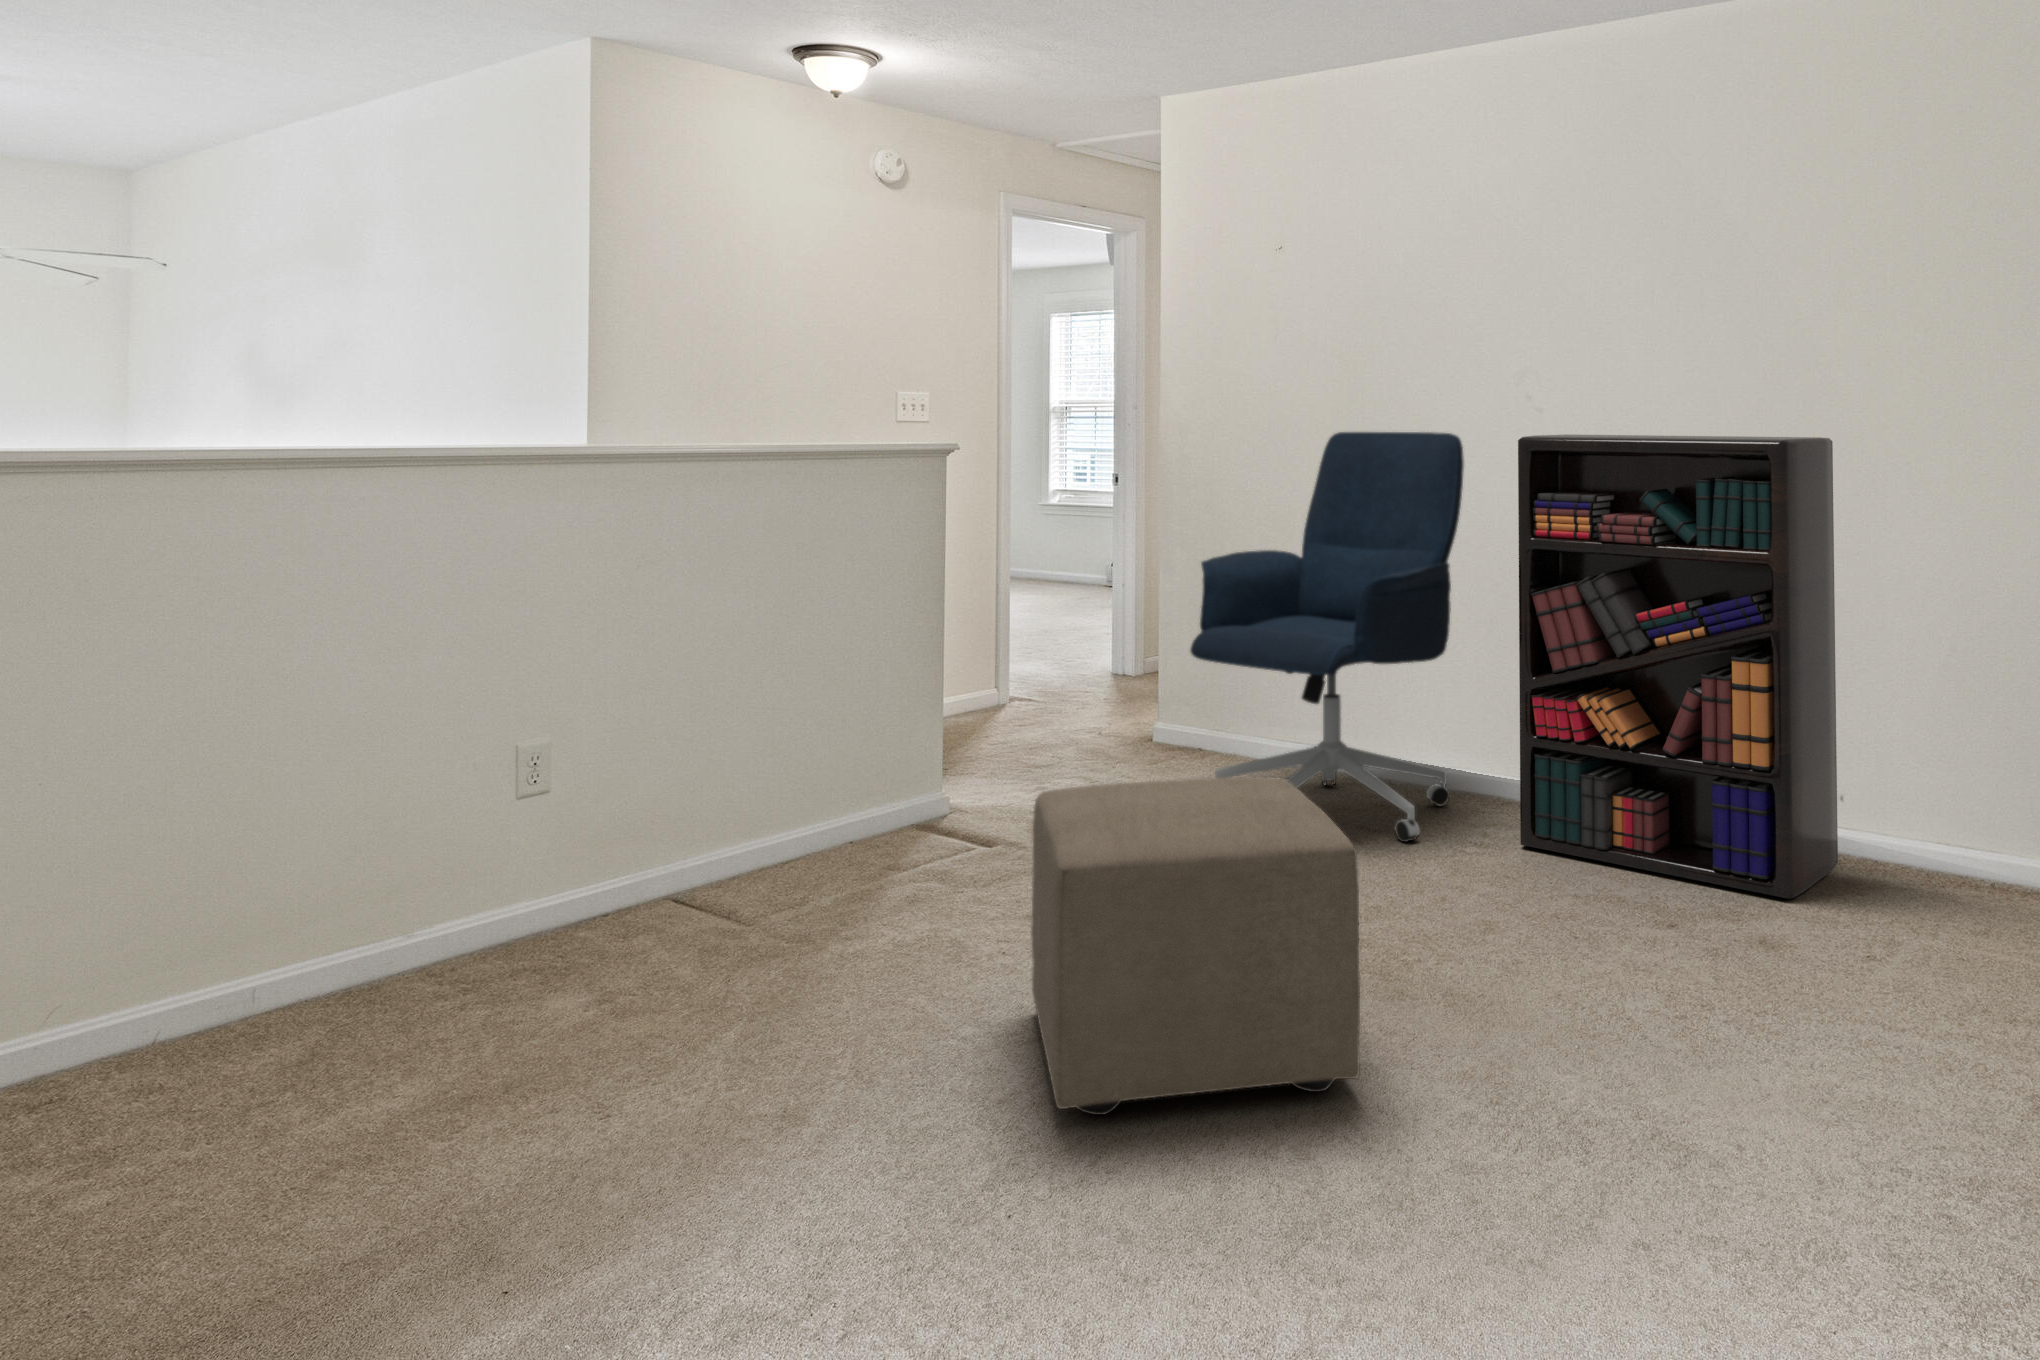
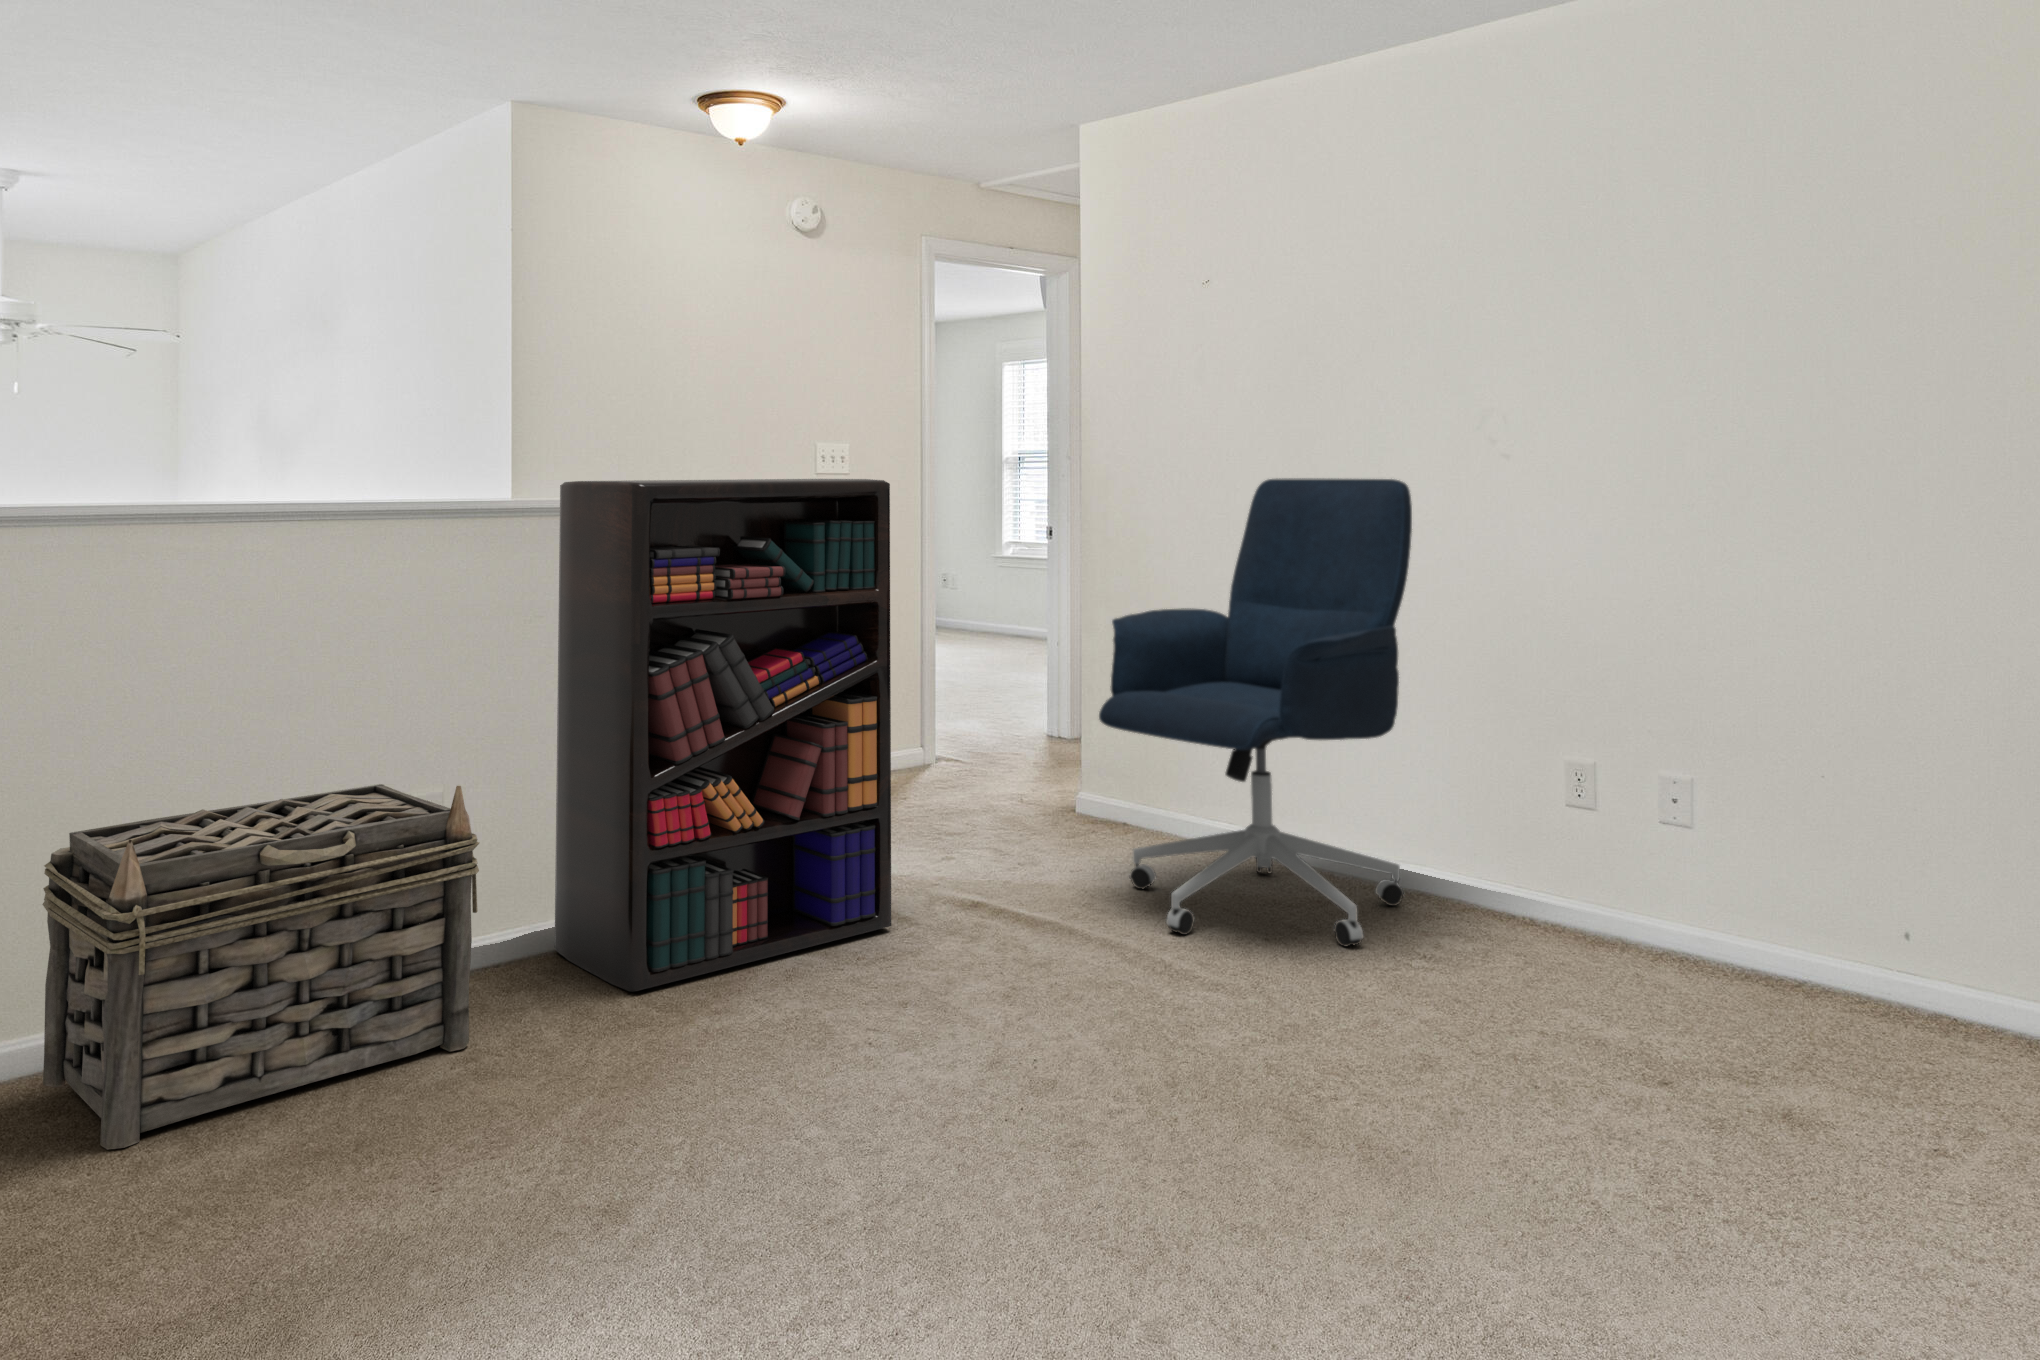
bookshelf: present [1518,434,1838,899] -> present [554,479,891,992]
basket: none [145,737,617,1110] -> present [43,784,479,1150]
ottoman: present [1031,777,1360,1115] -> none [890,866,1254,1255]

